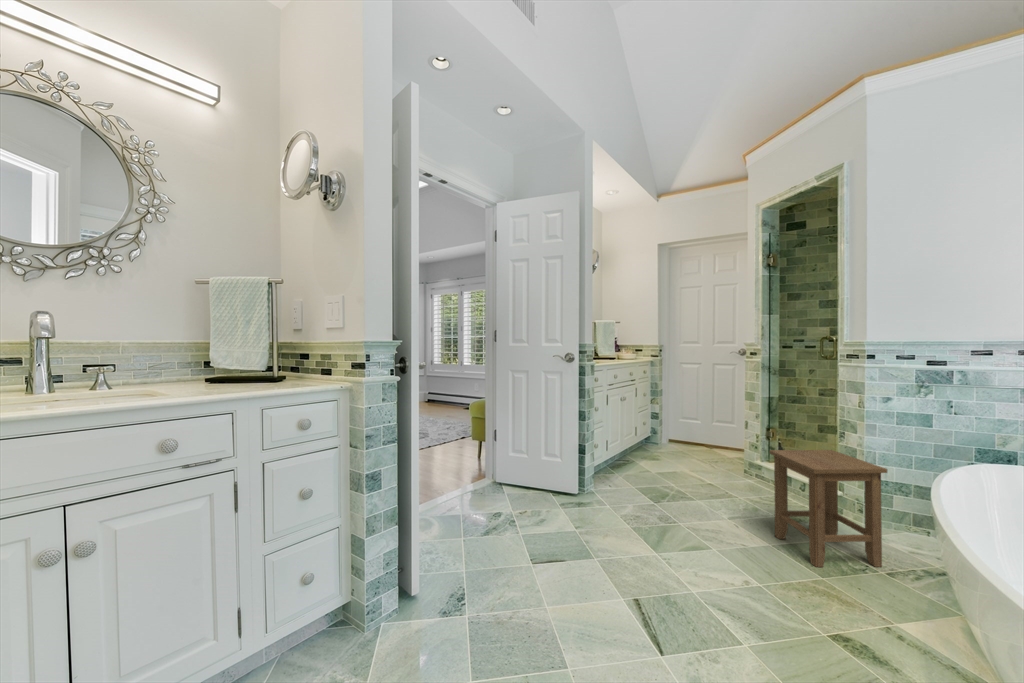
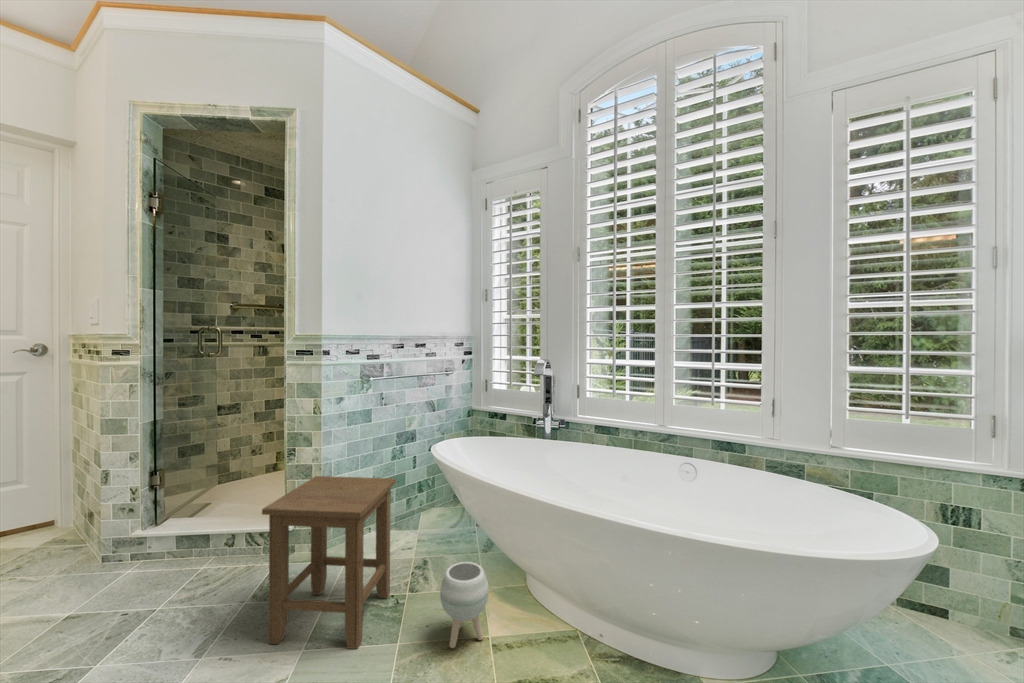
planter: none [873,548,932,627] -> present [440,562,489,648]

